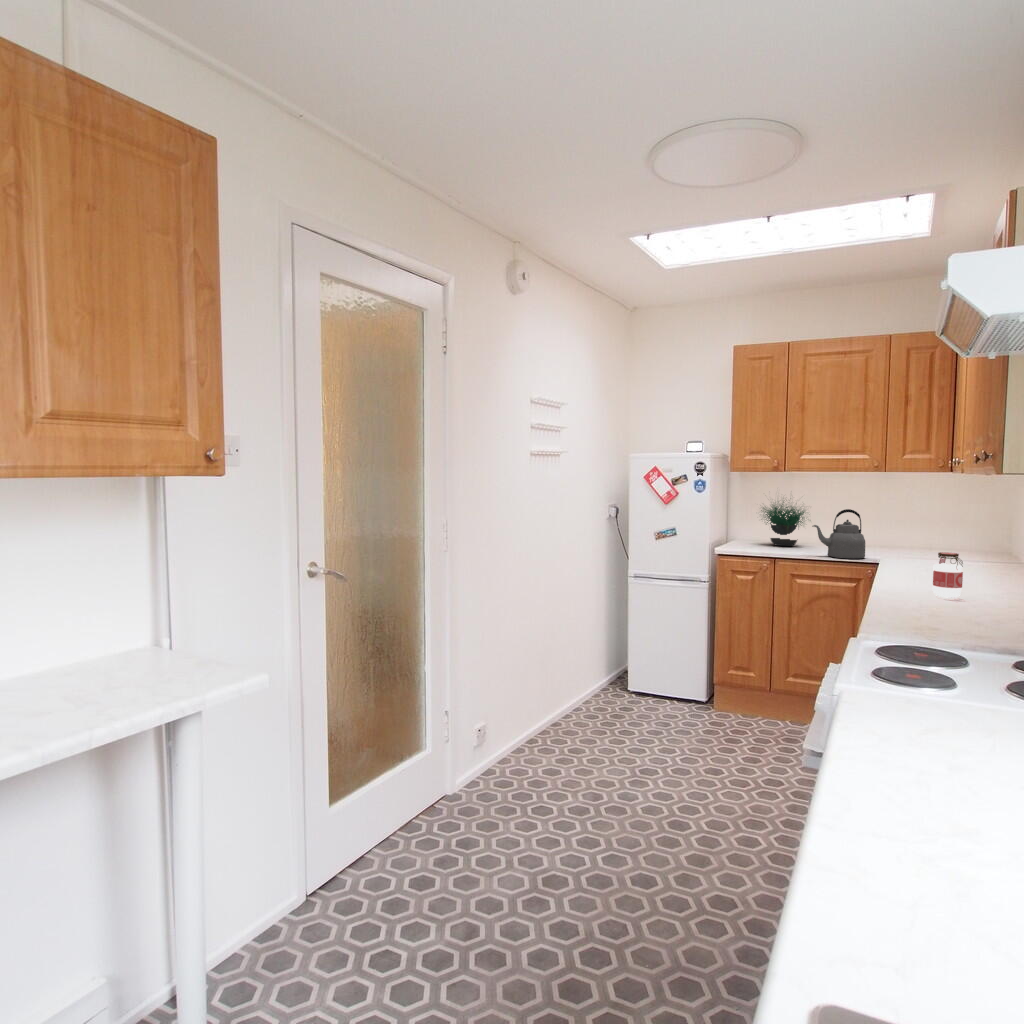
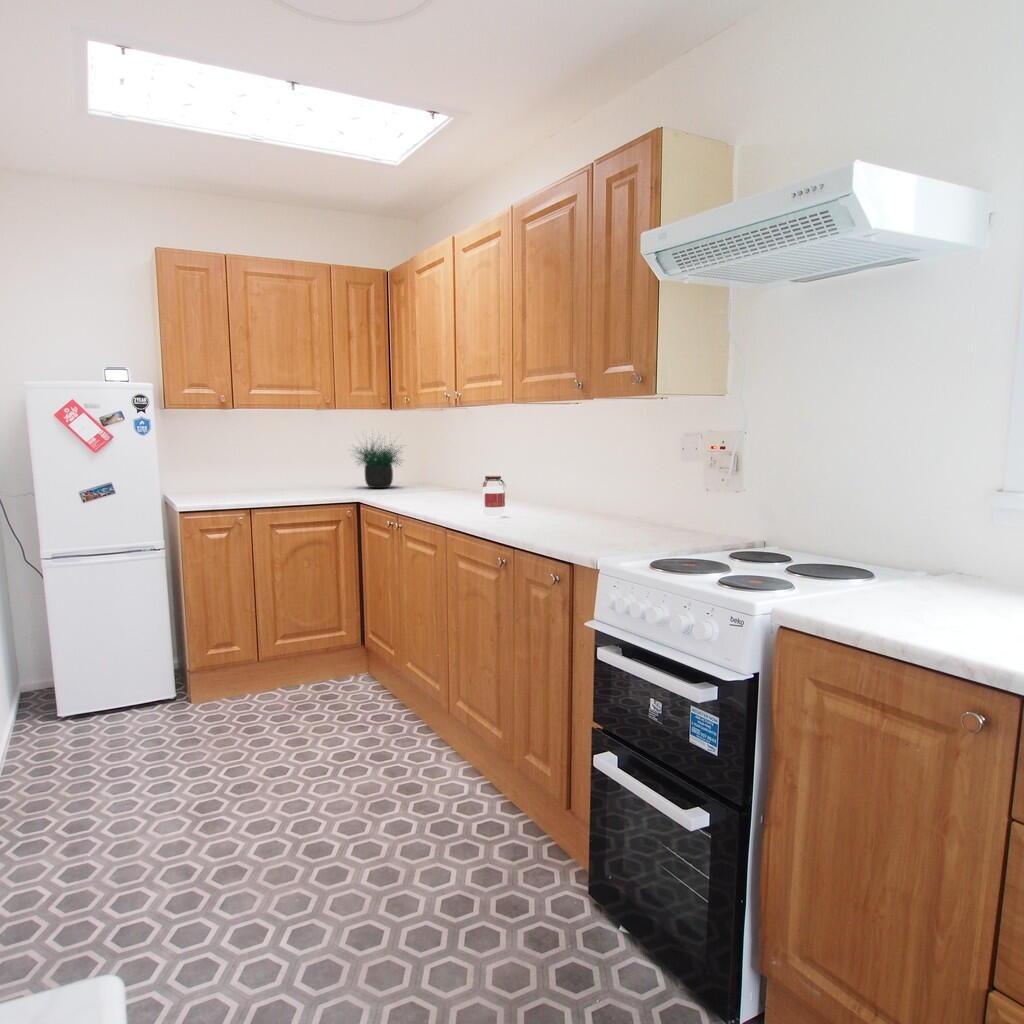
potted plant: present [761,501,805,546] -> present [357,443,401,488]
kettle: present [812,509,865,559] -> none [292,447,343,499]

